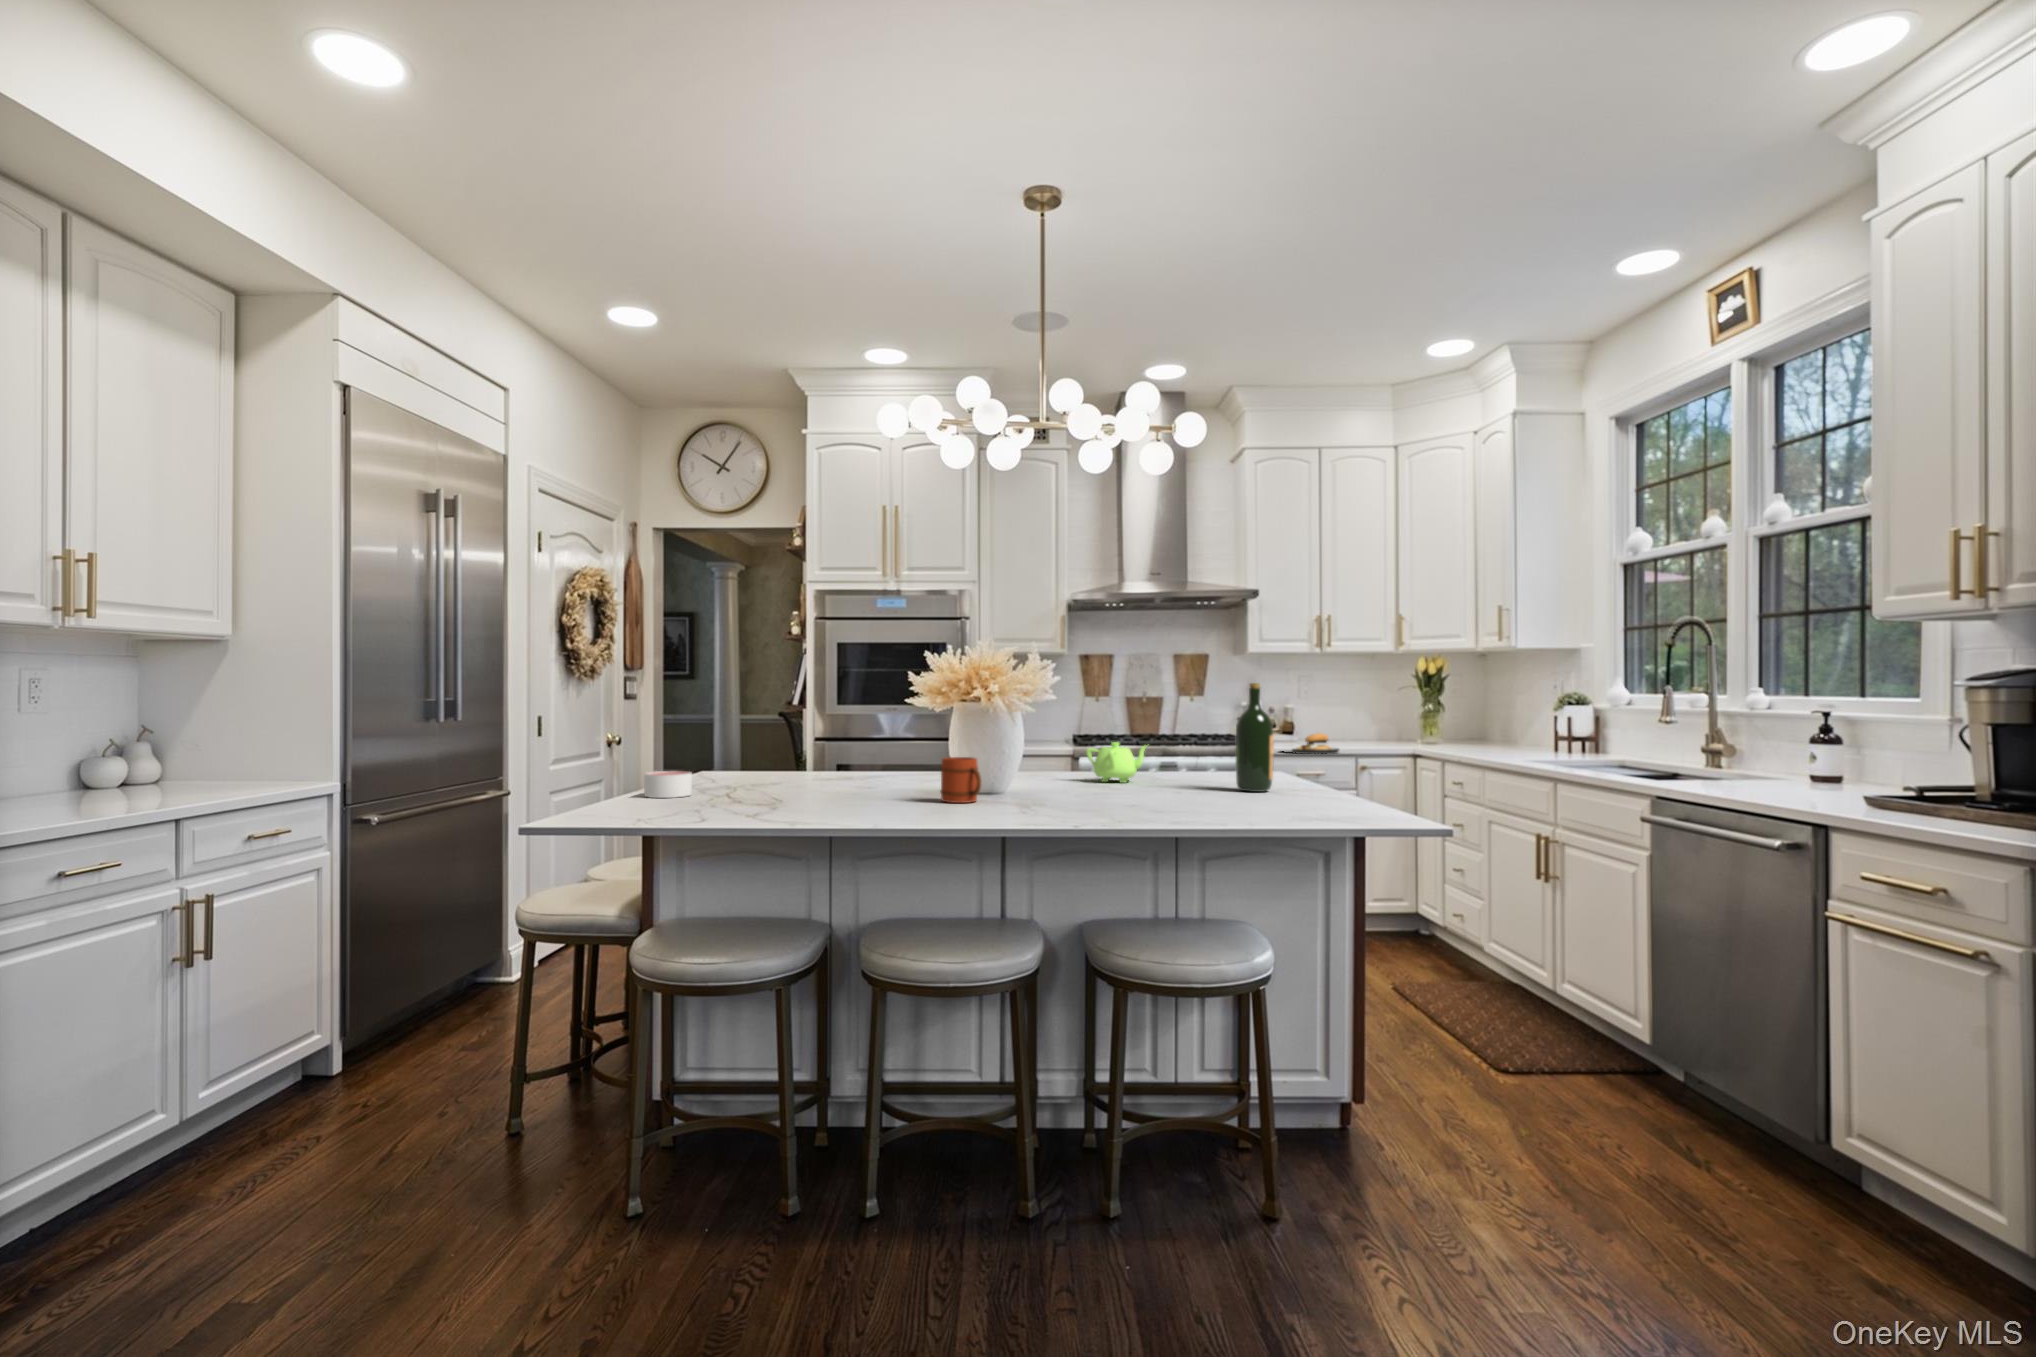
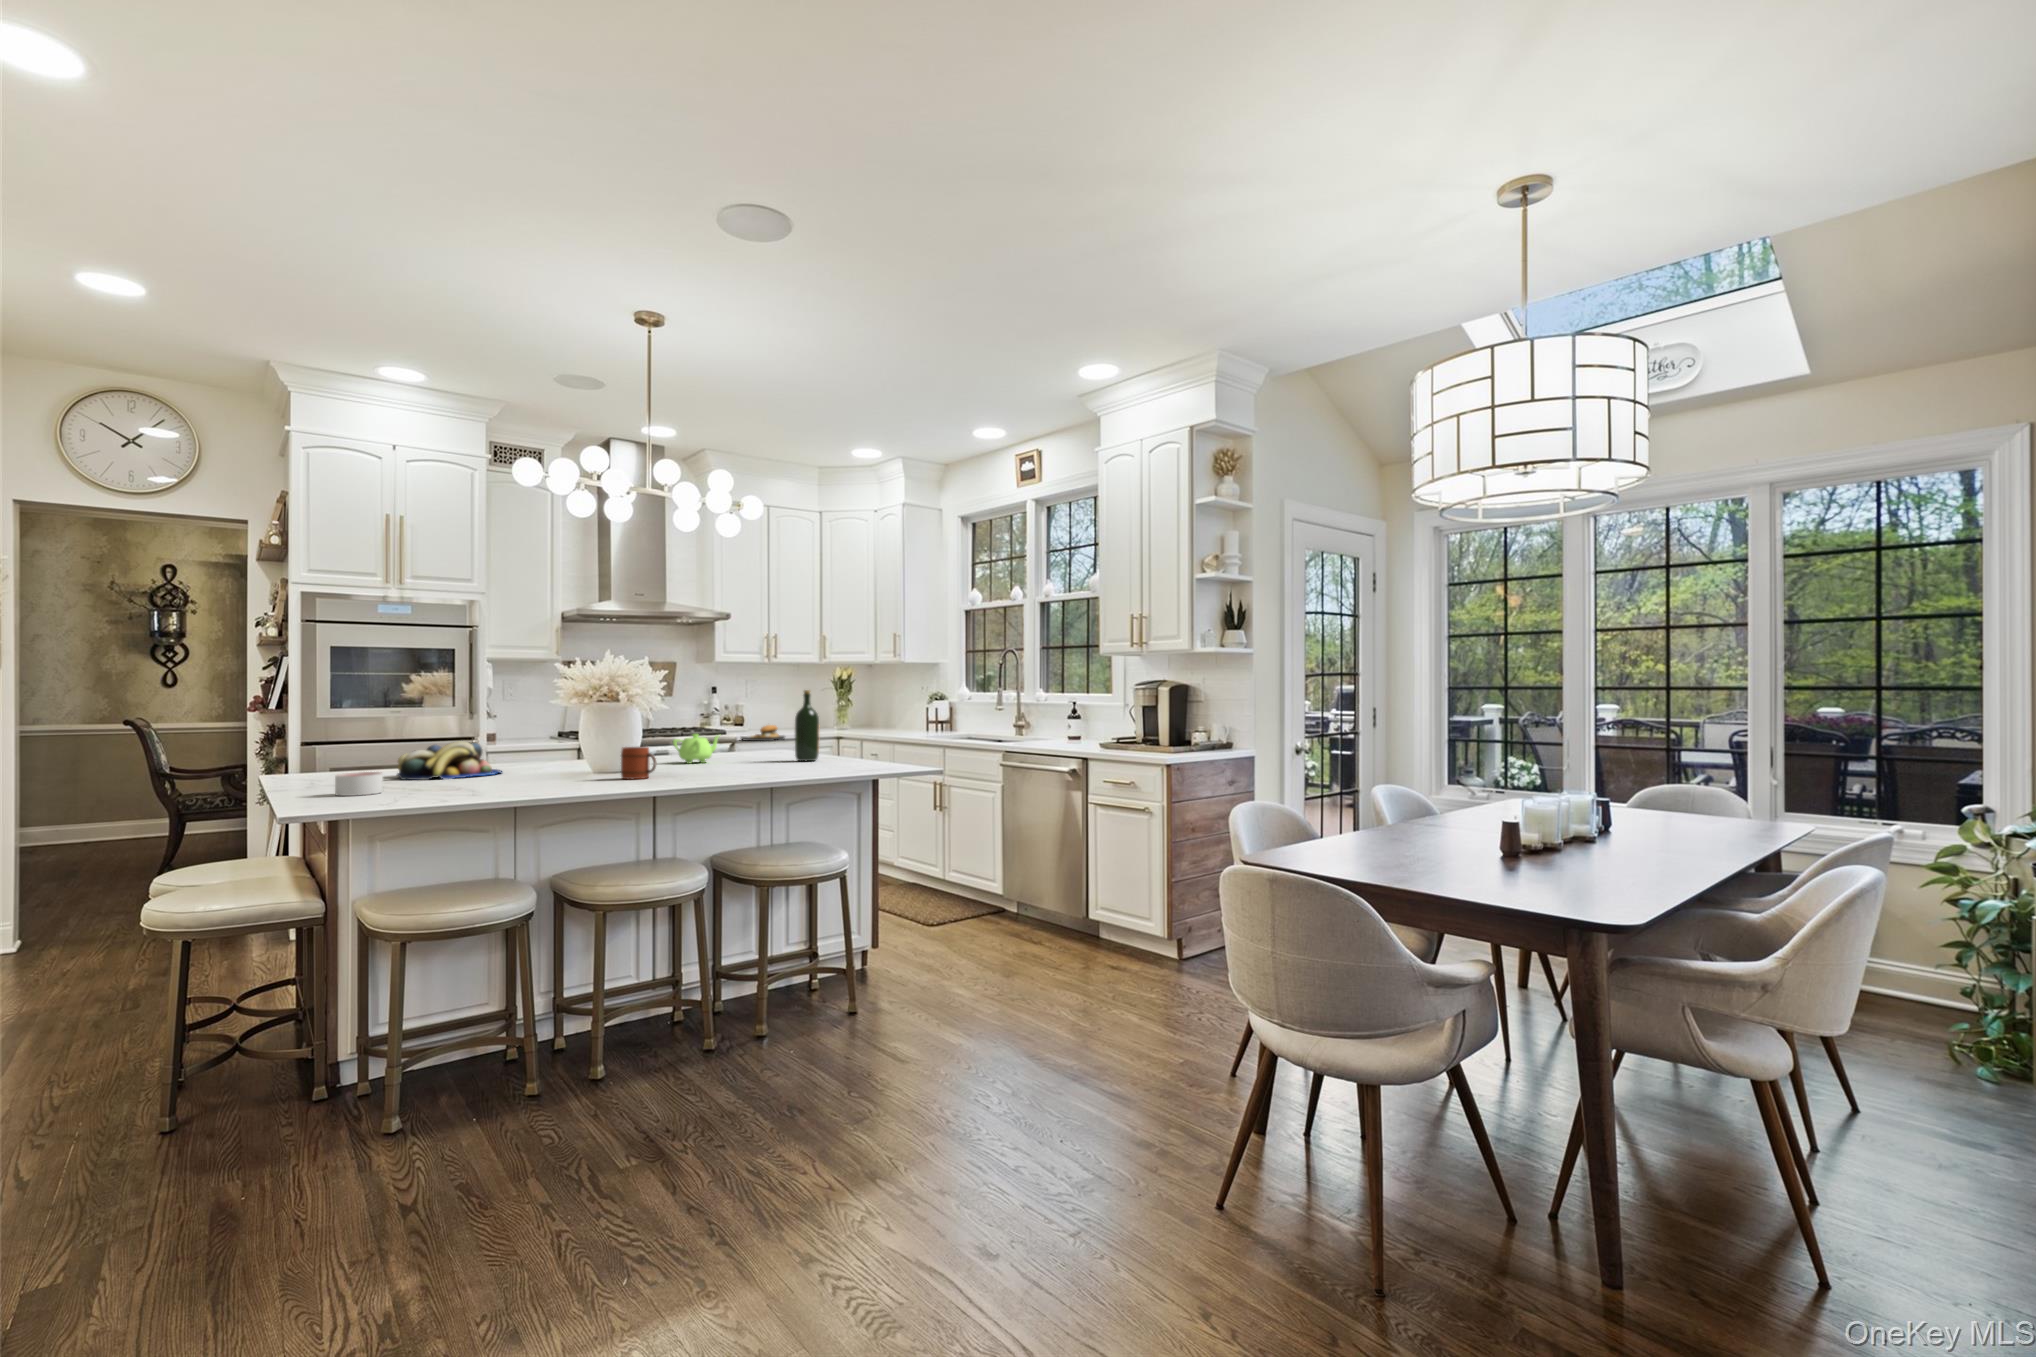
fruit bowl: none [781,740,892,783] -> present [397,741,501,780]

